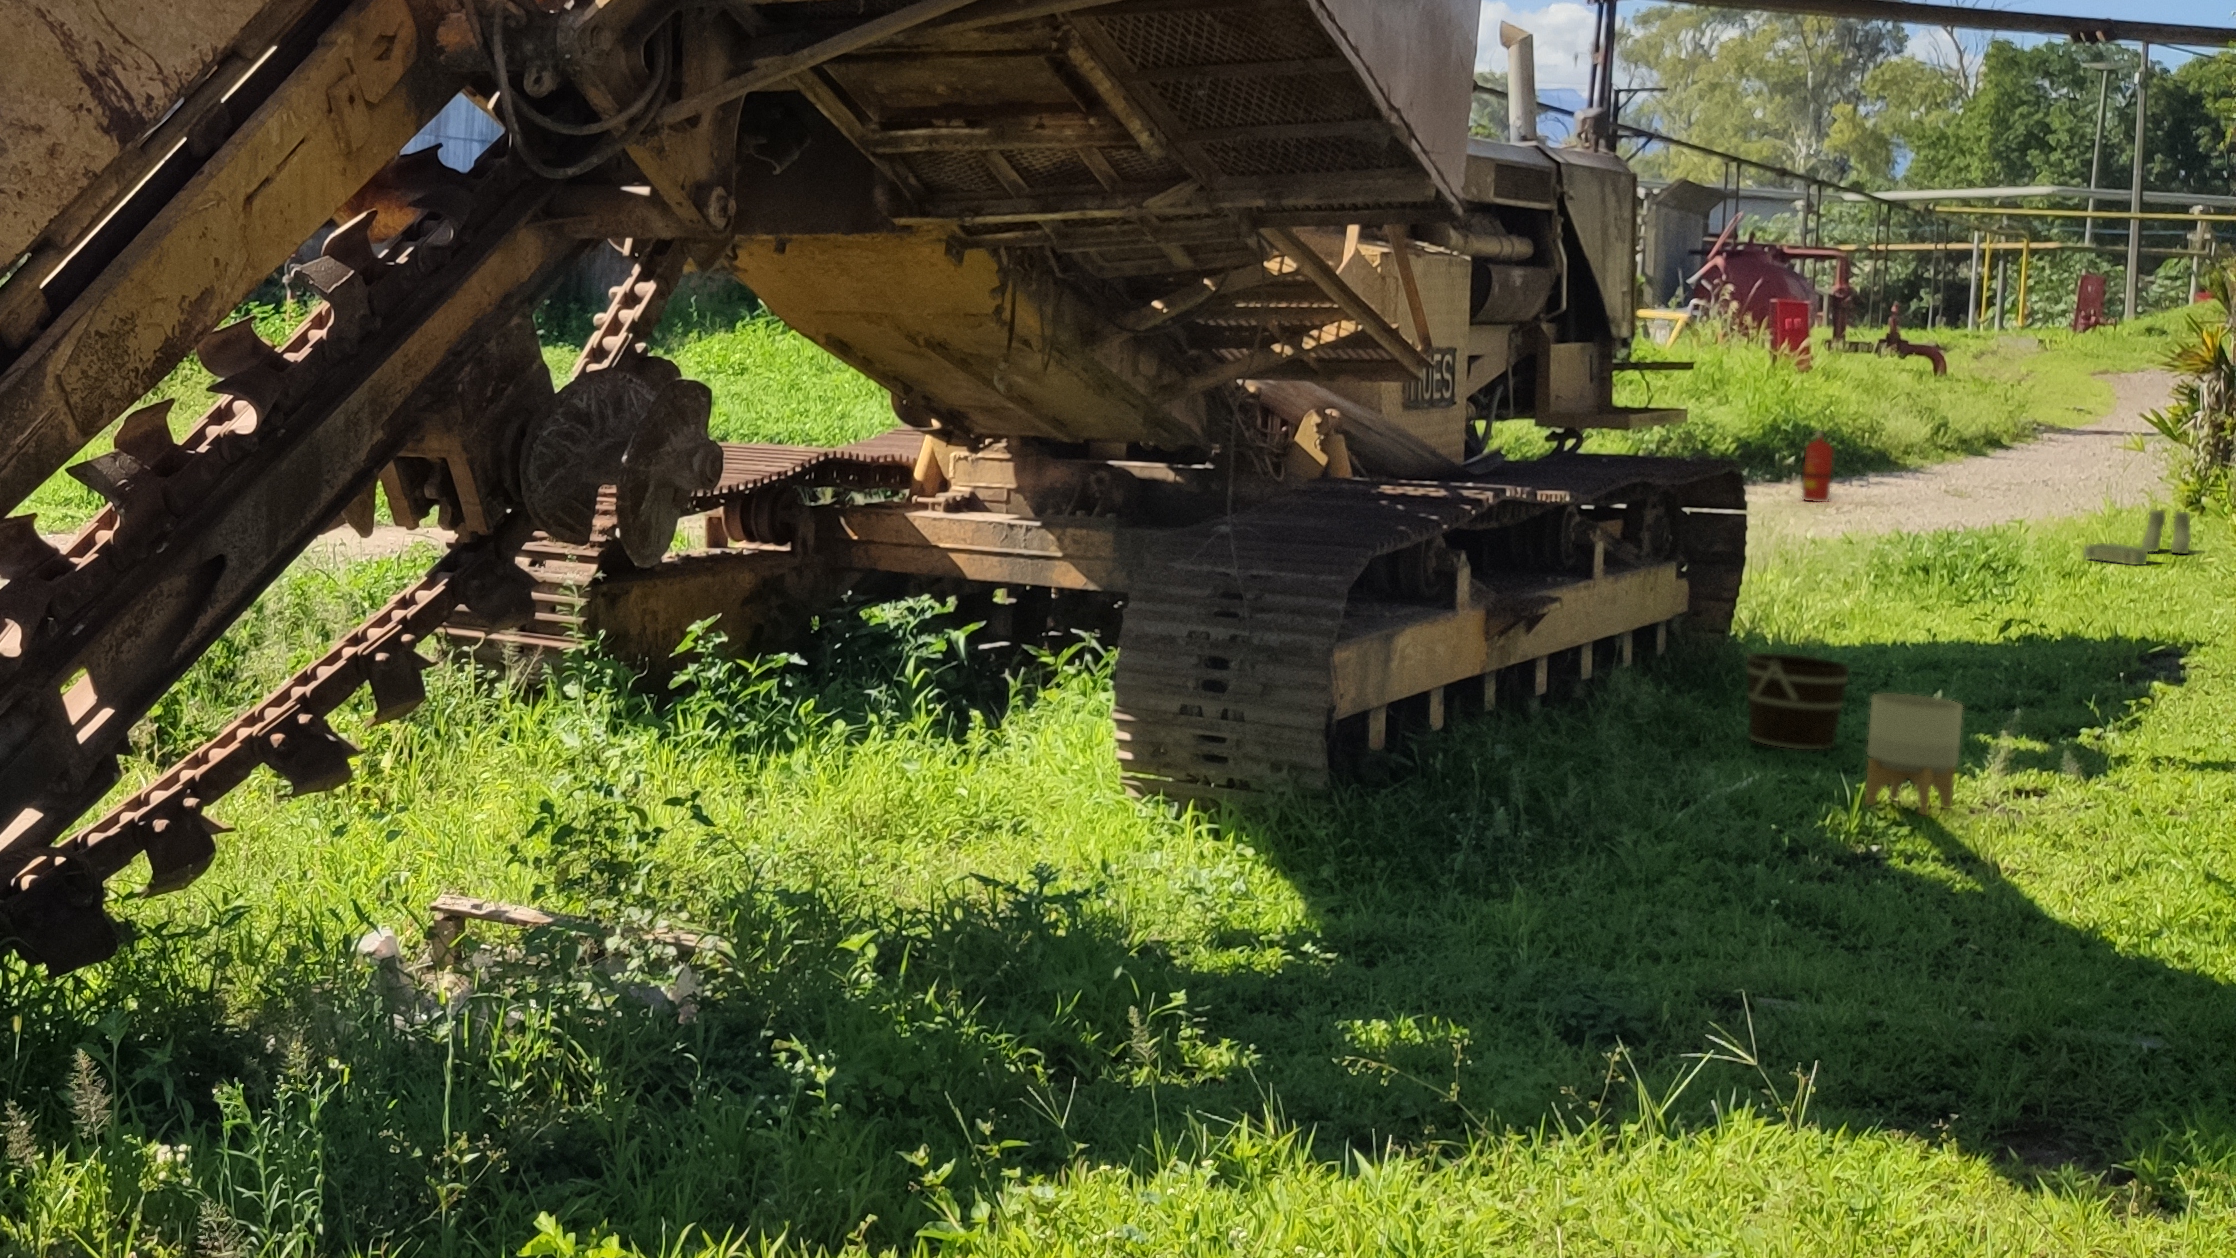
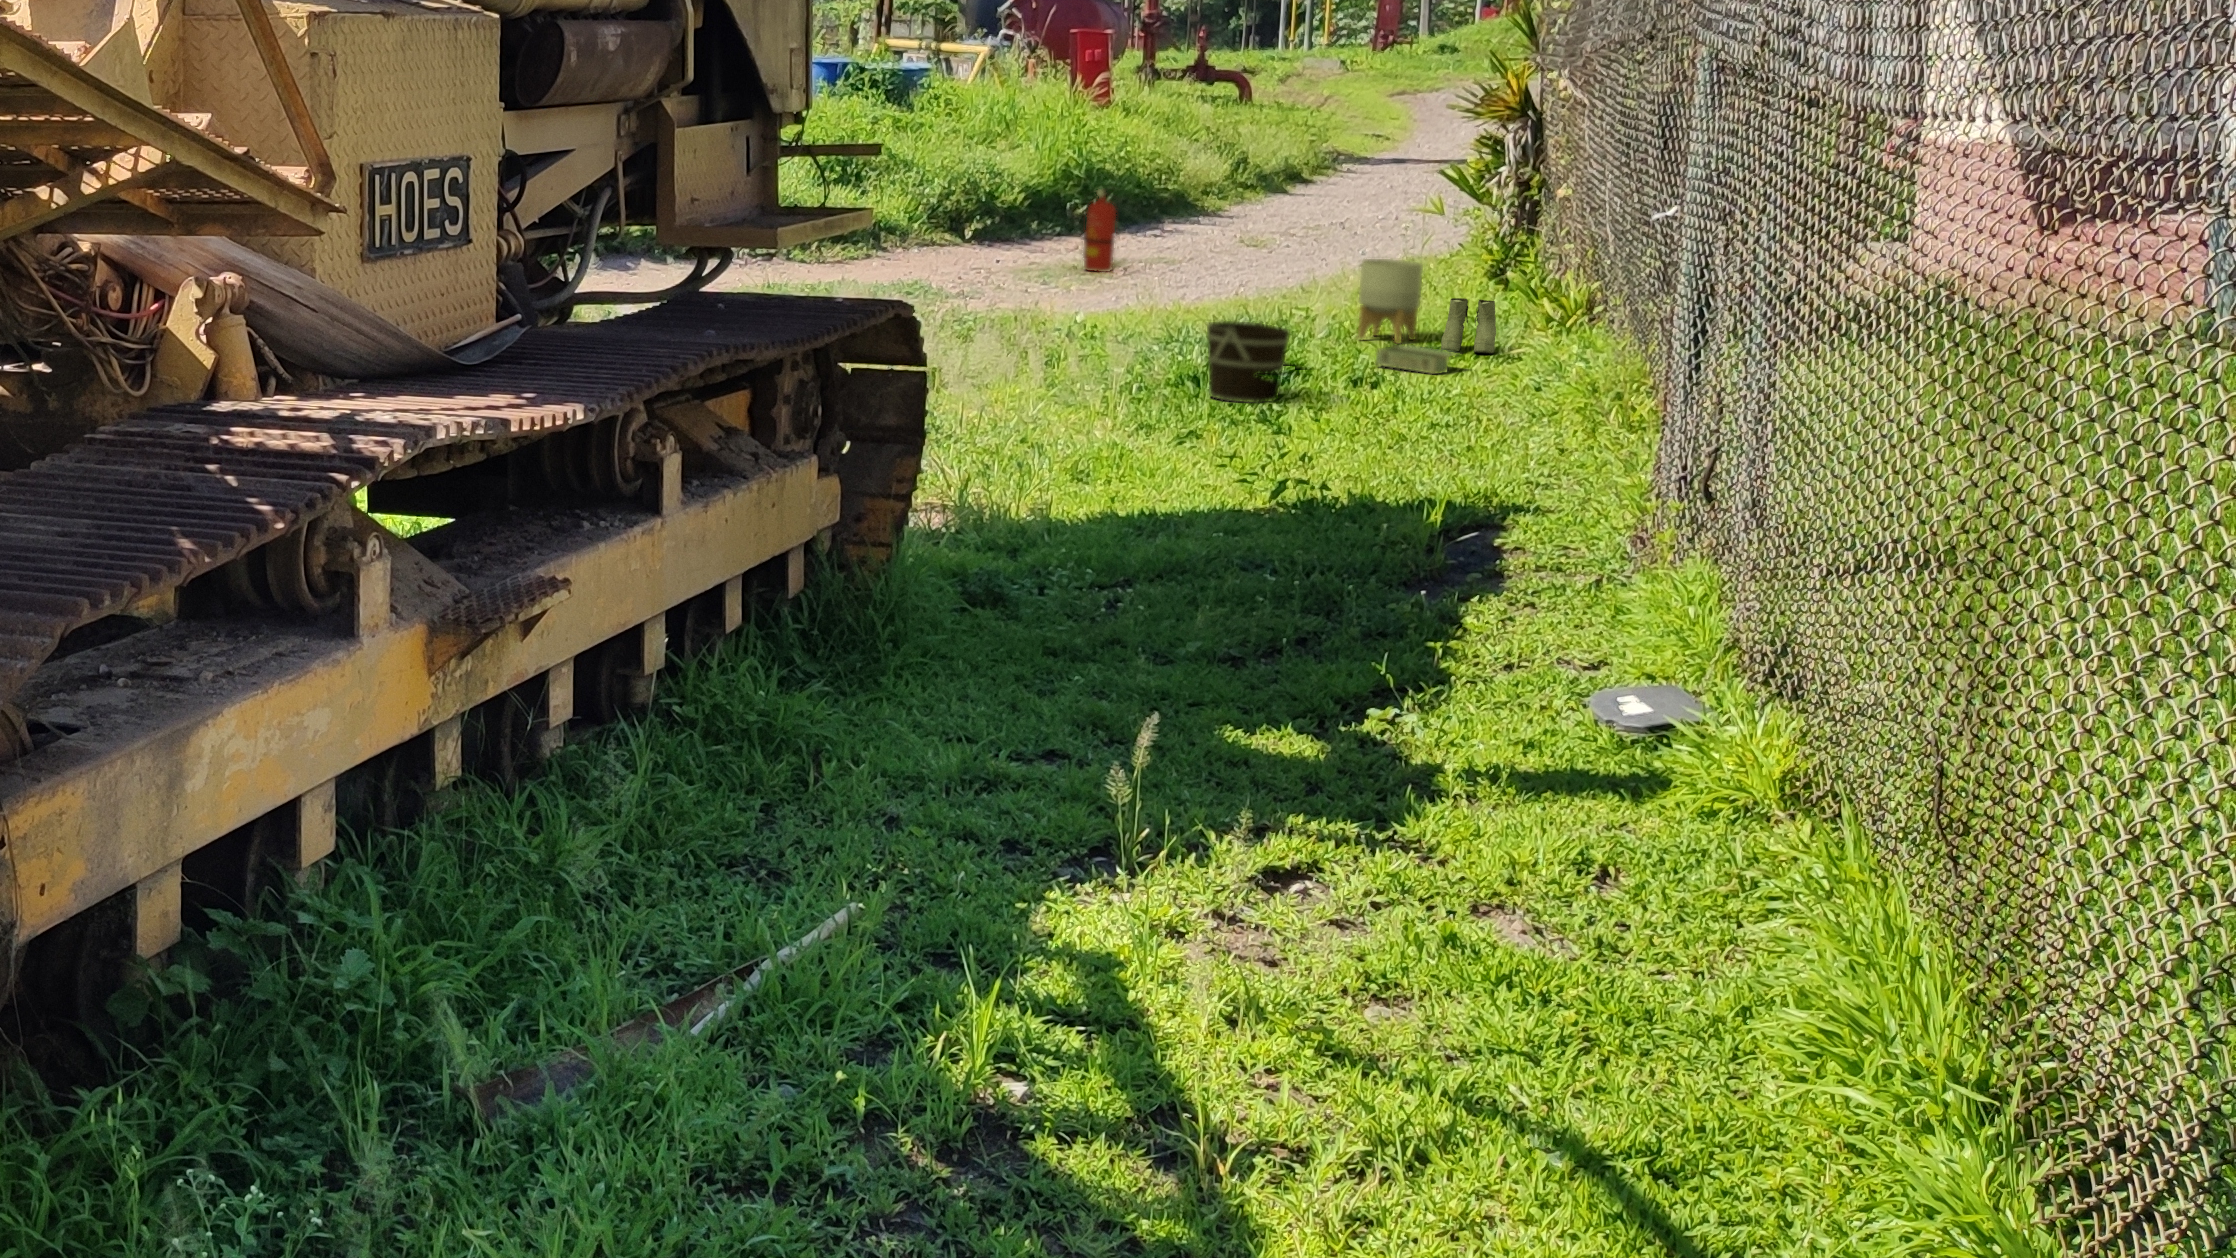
bucket: present [1747,653,1849,749] -> present [1207,321,1289,403]
planter: present [1865,694,1962,815] -> present [1358,259,1423,344]

